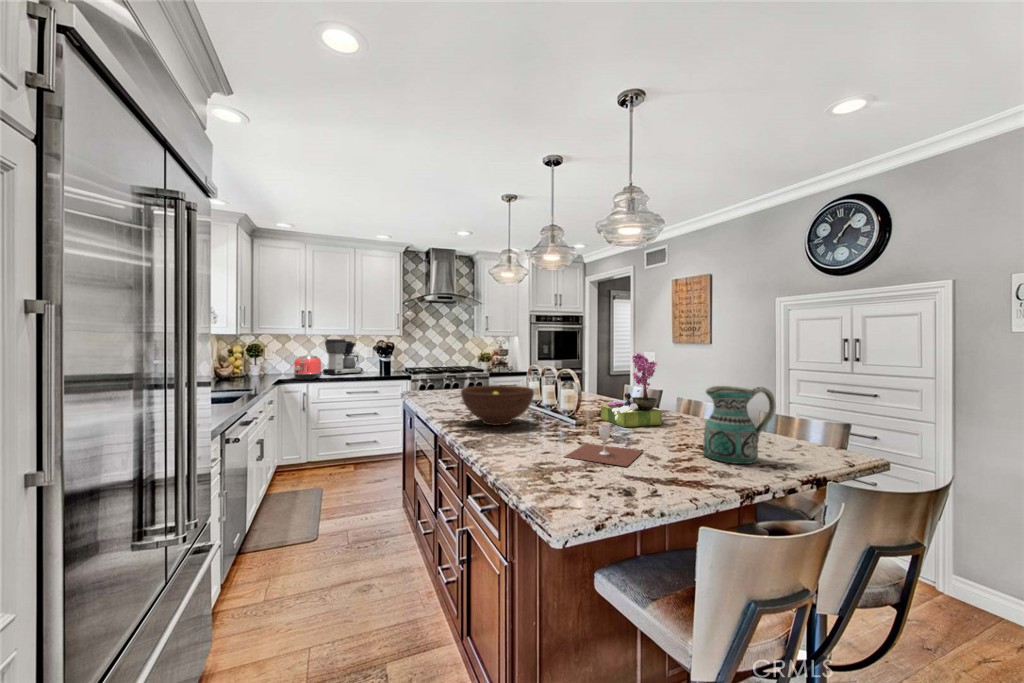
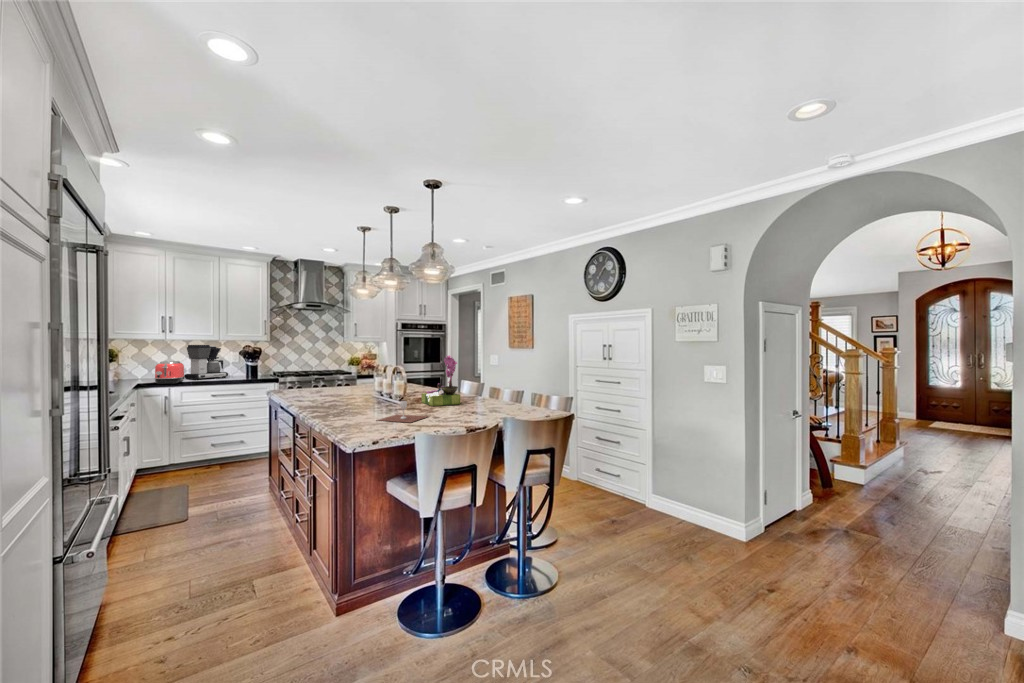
fruit bowl: present [461,385,534,425] -> none [313,380,370,408]
ceramic pitcher: present [703,386,775,464] -> none [465,375,504,419]

